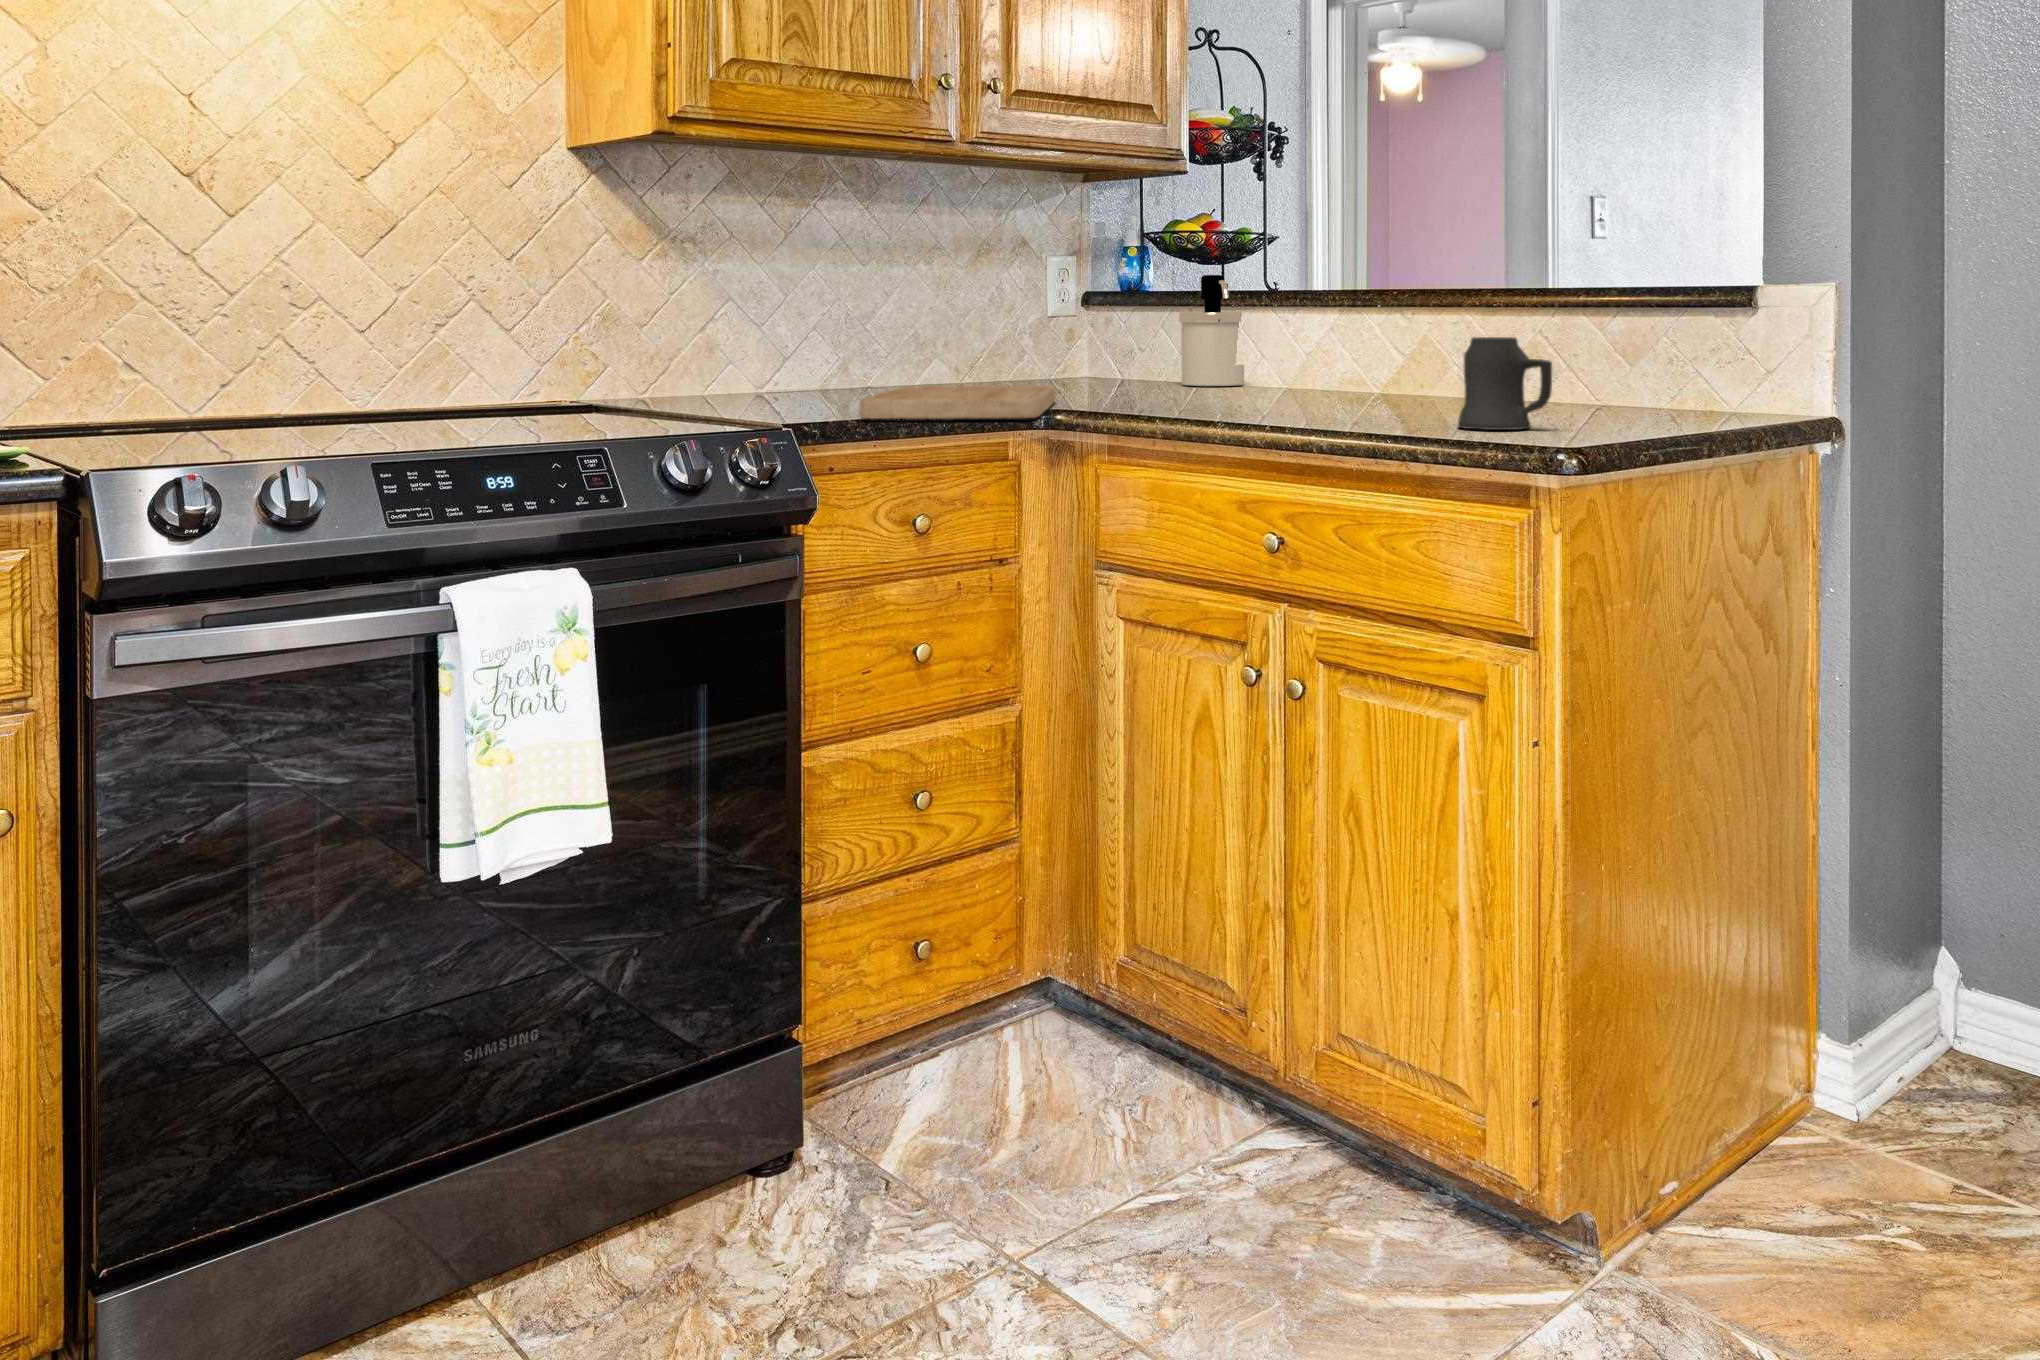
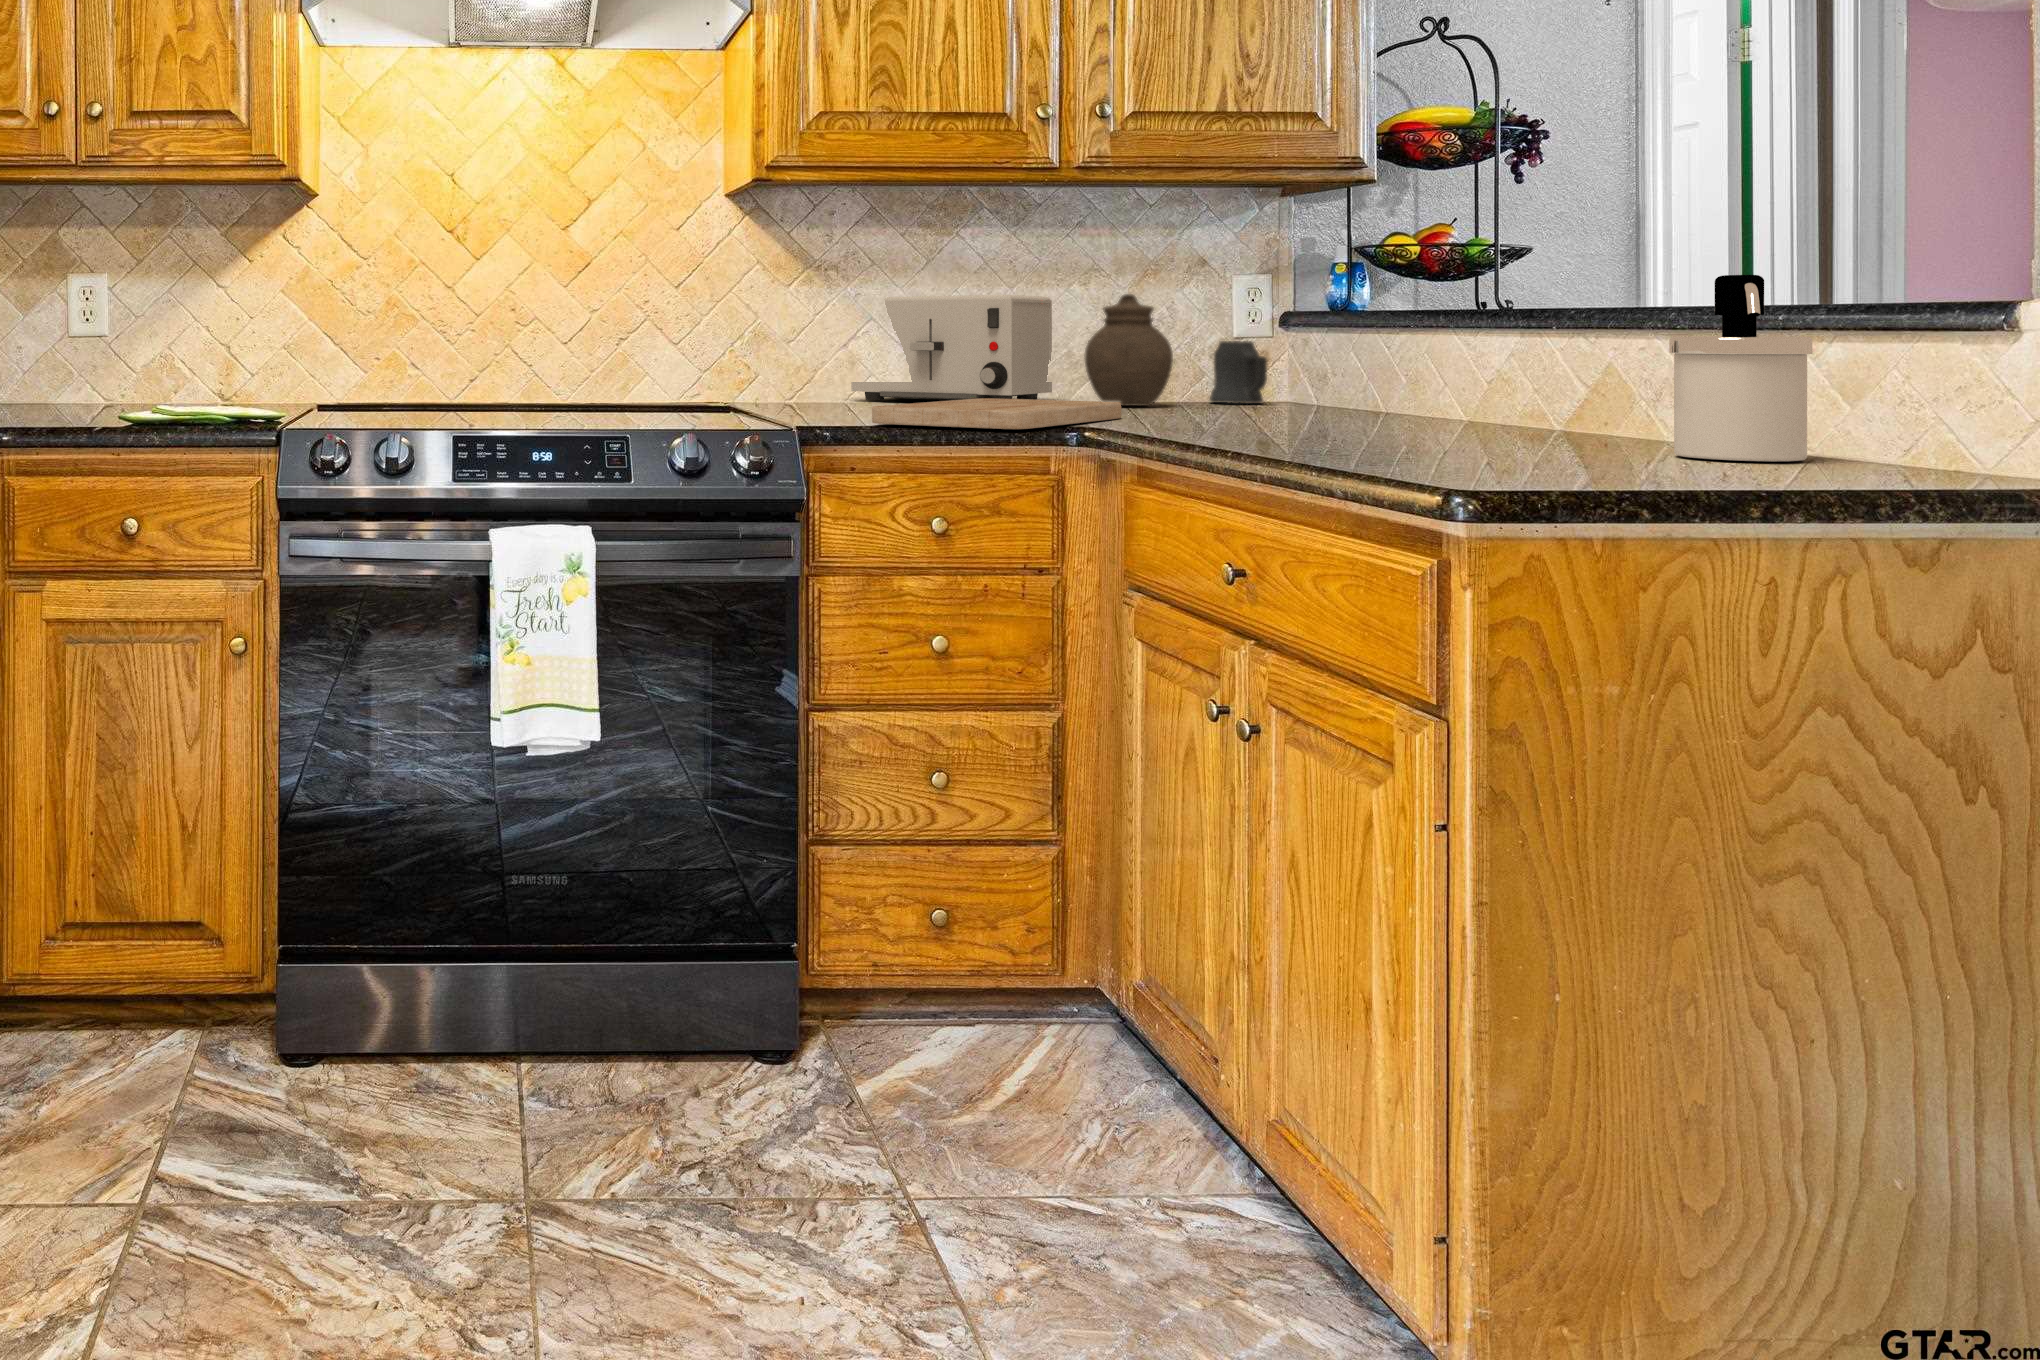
toaster: none [706,274,913,392] -> present [851,295,1052,400]
jar: none [961,275,1045,389] -> present [1084,294,1173,406]
soap dispenser: present [1179,275,1244,386] -> present [1669,275,1812,461]
mug: present [1458,337,1552,430] -> present [1210,341,1267,404]

